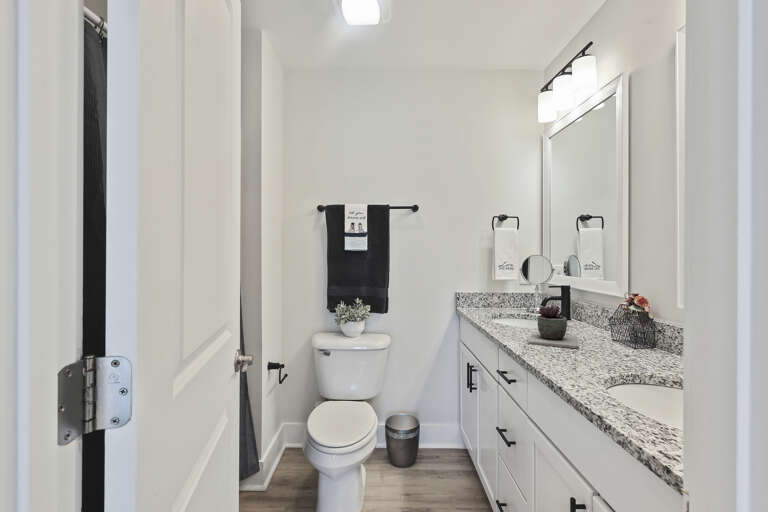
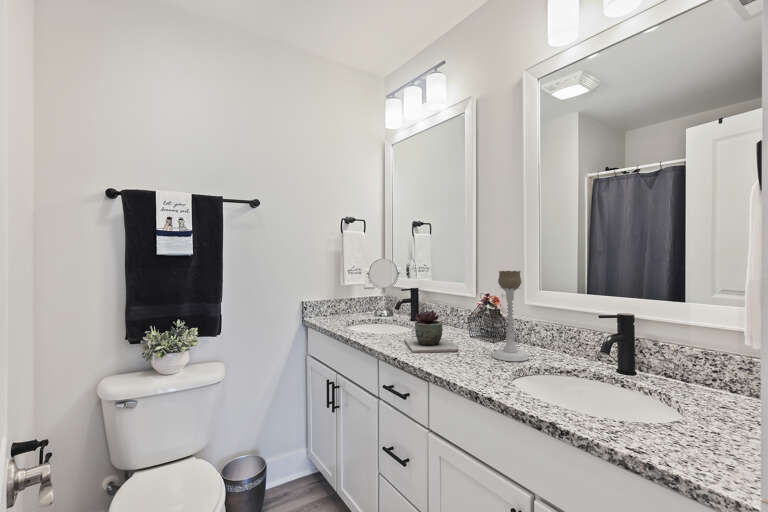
candle holder: none [612,268,658,366] -> present [492,271,529,361]

